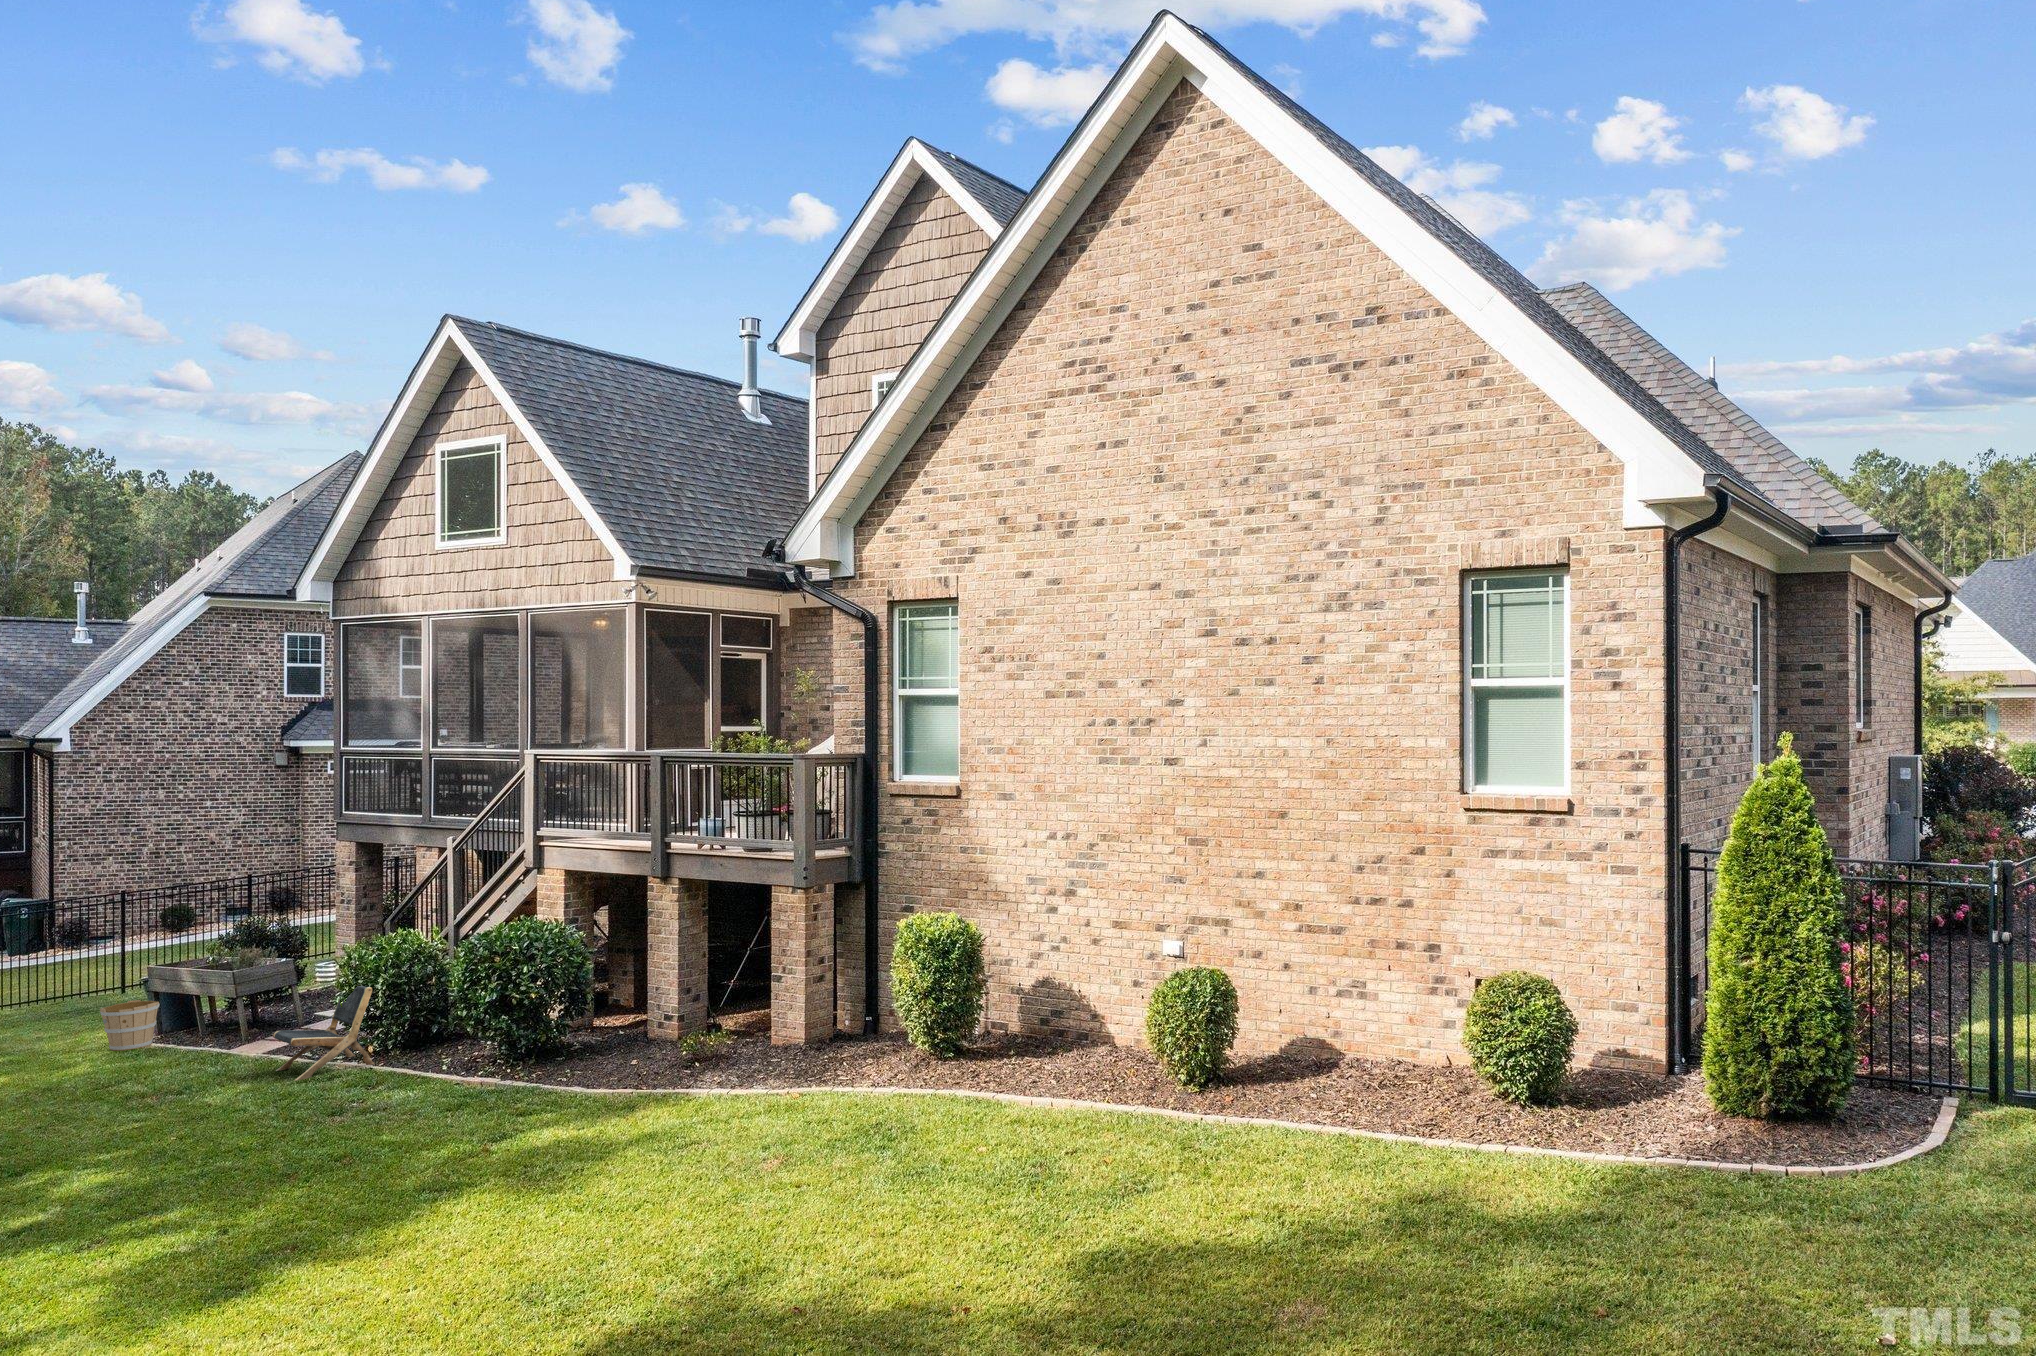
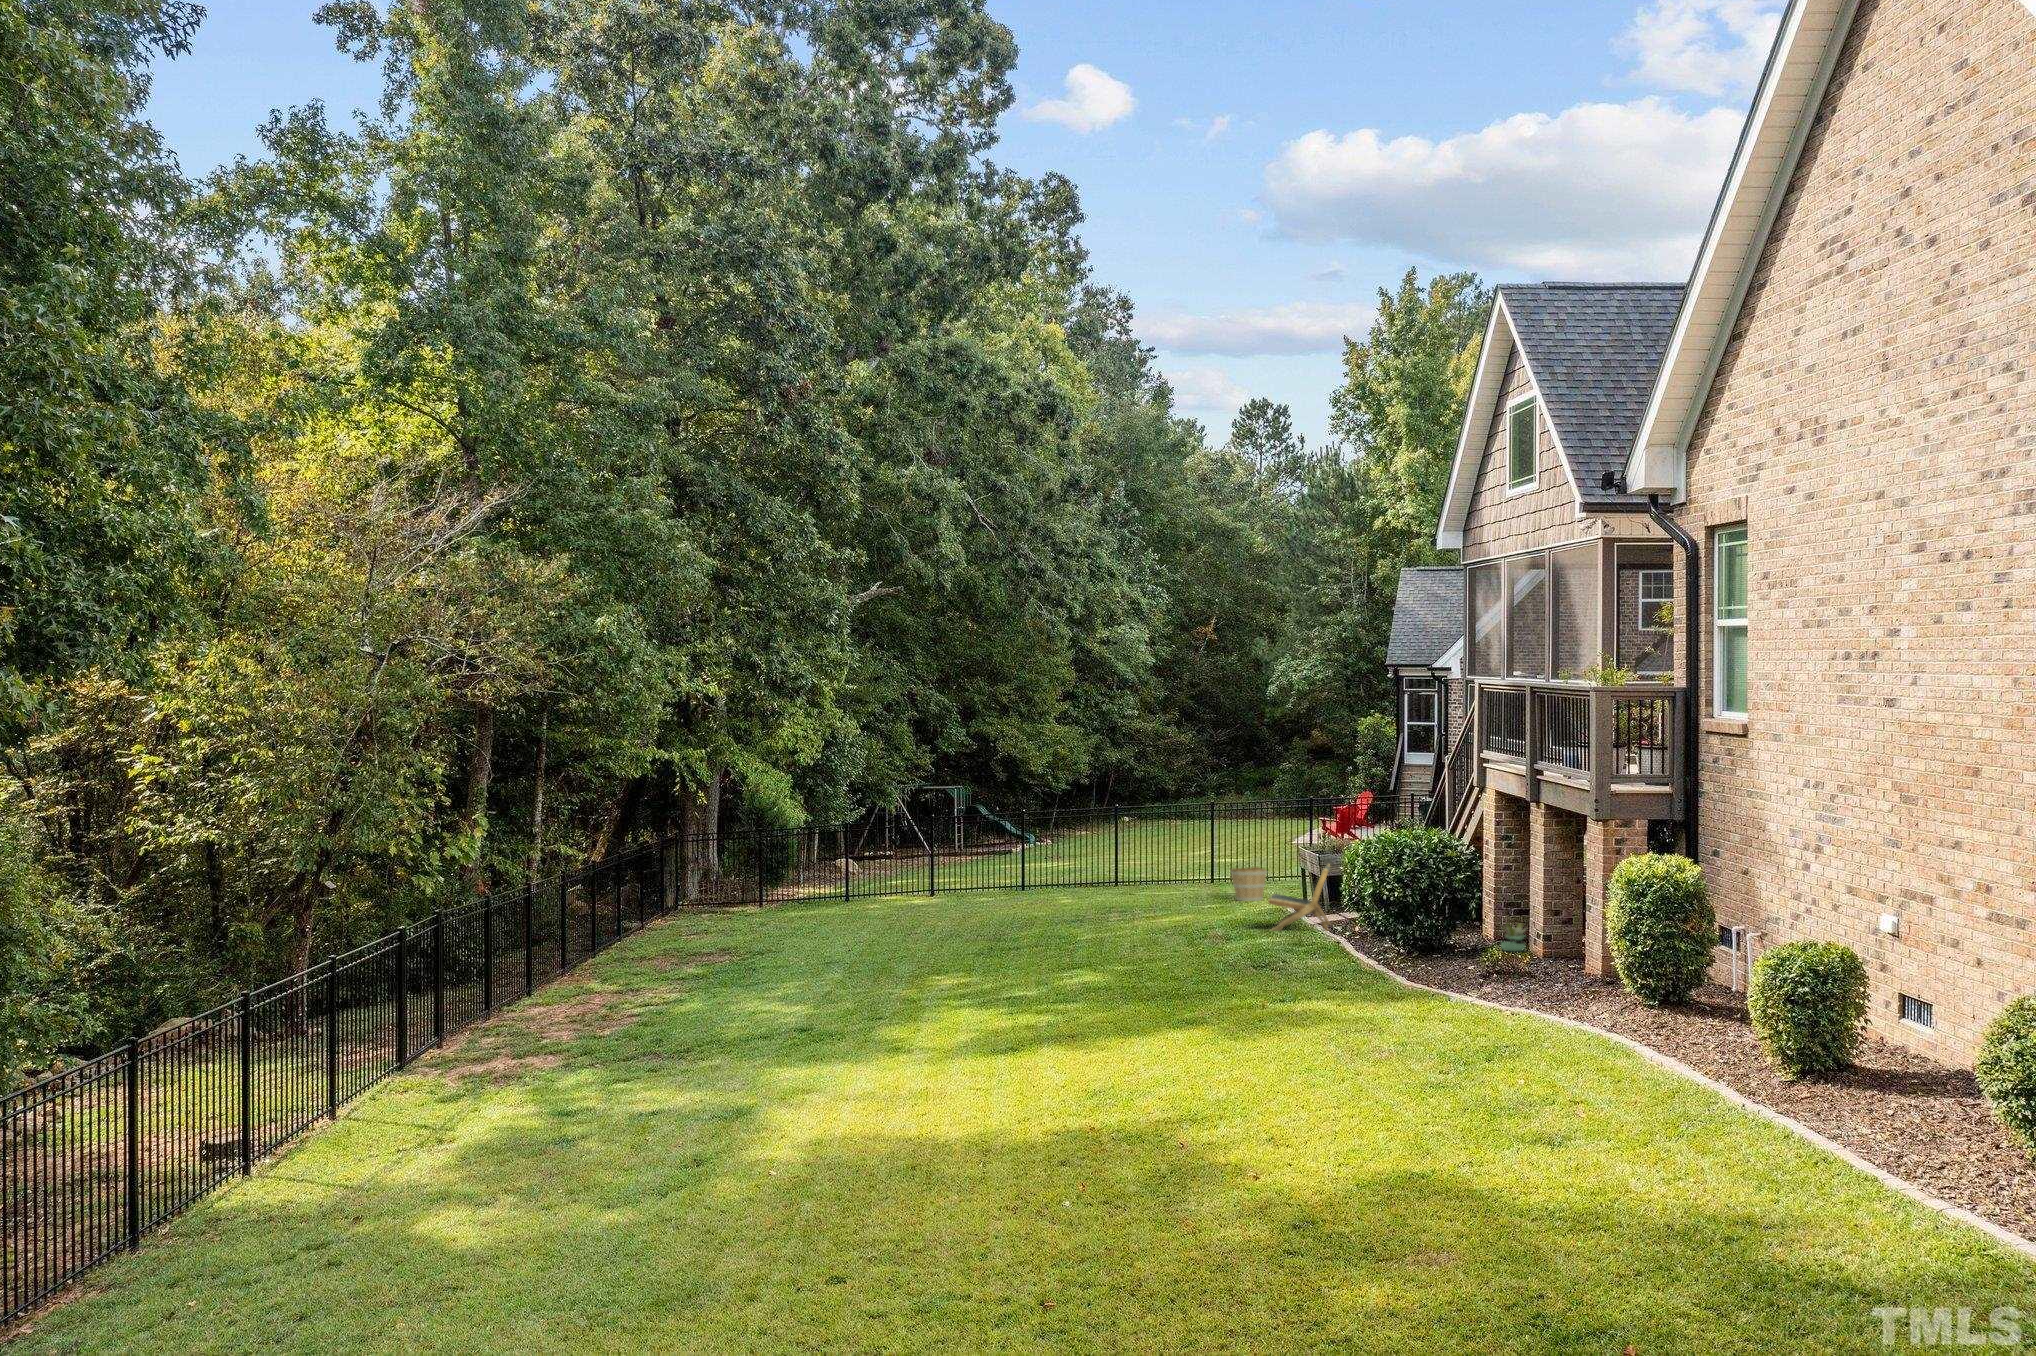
decorative plant: none [620,1009,654,1043] -> present [1501,922,1525,951]

